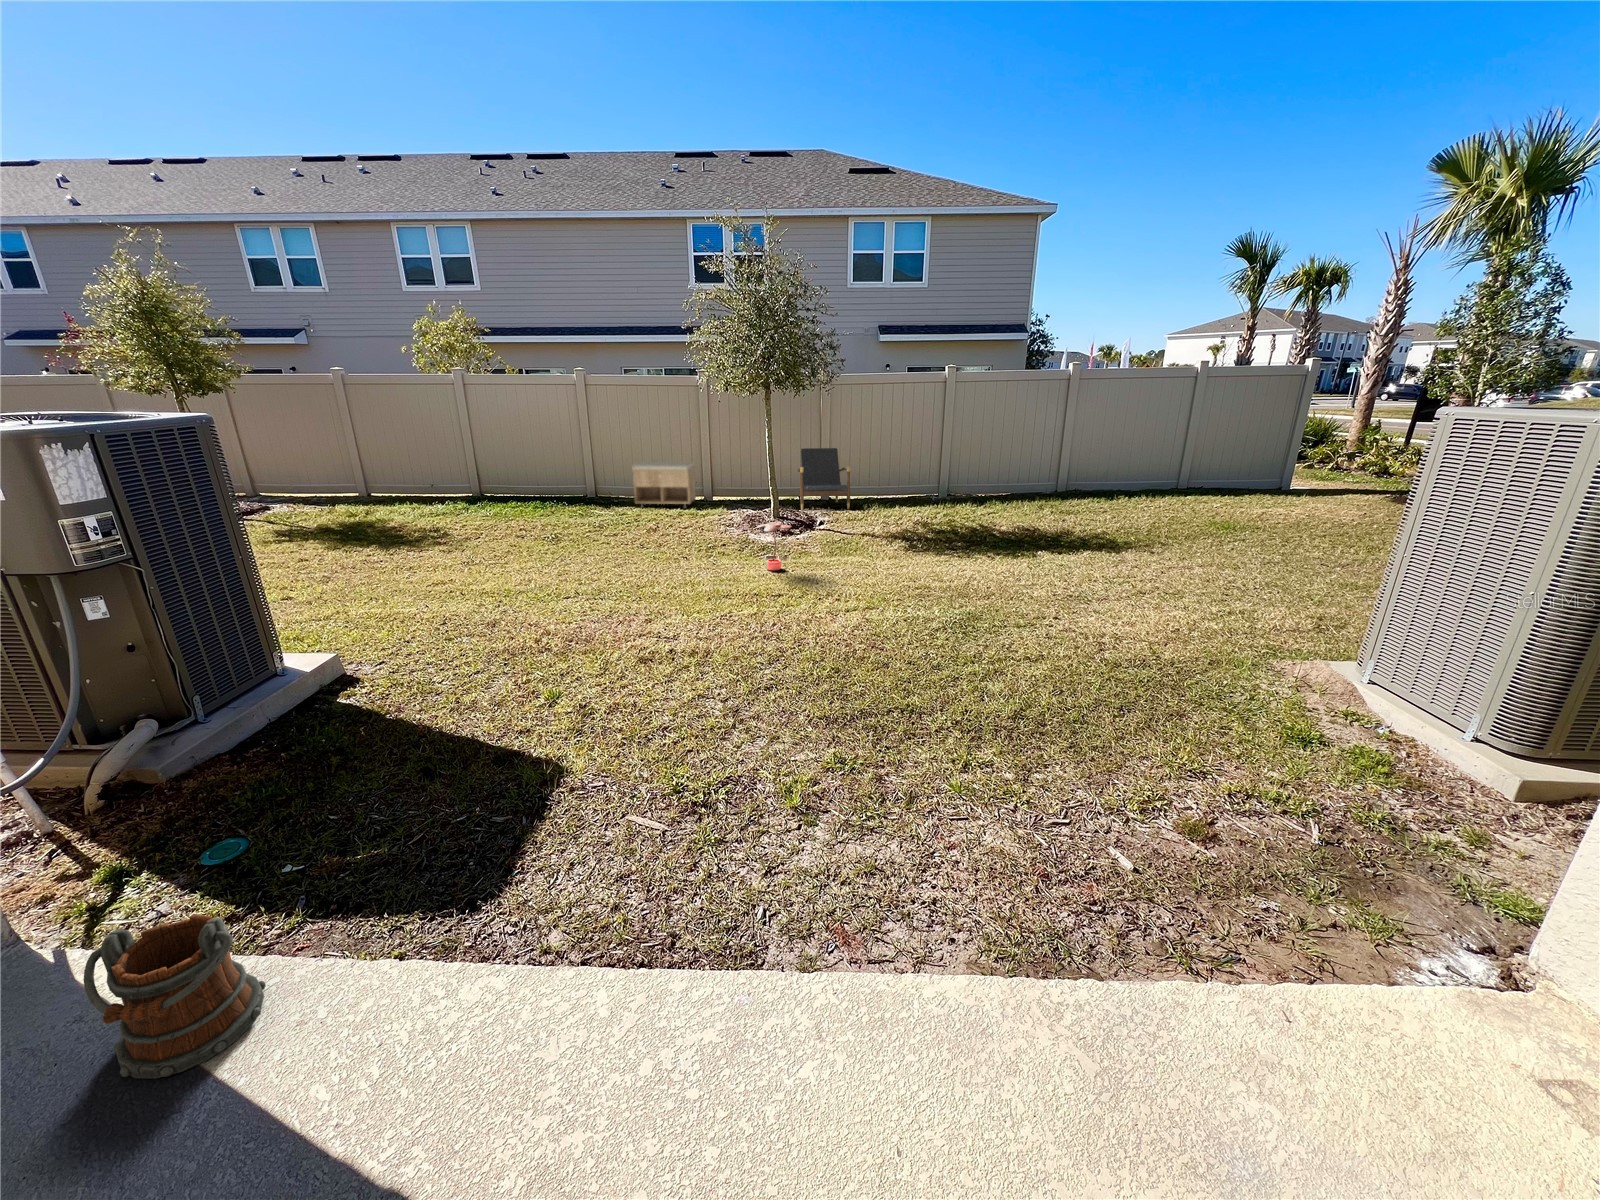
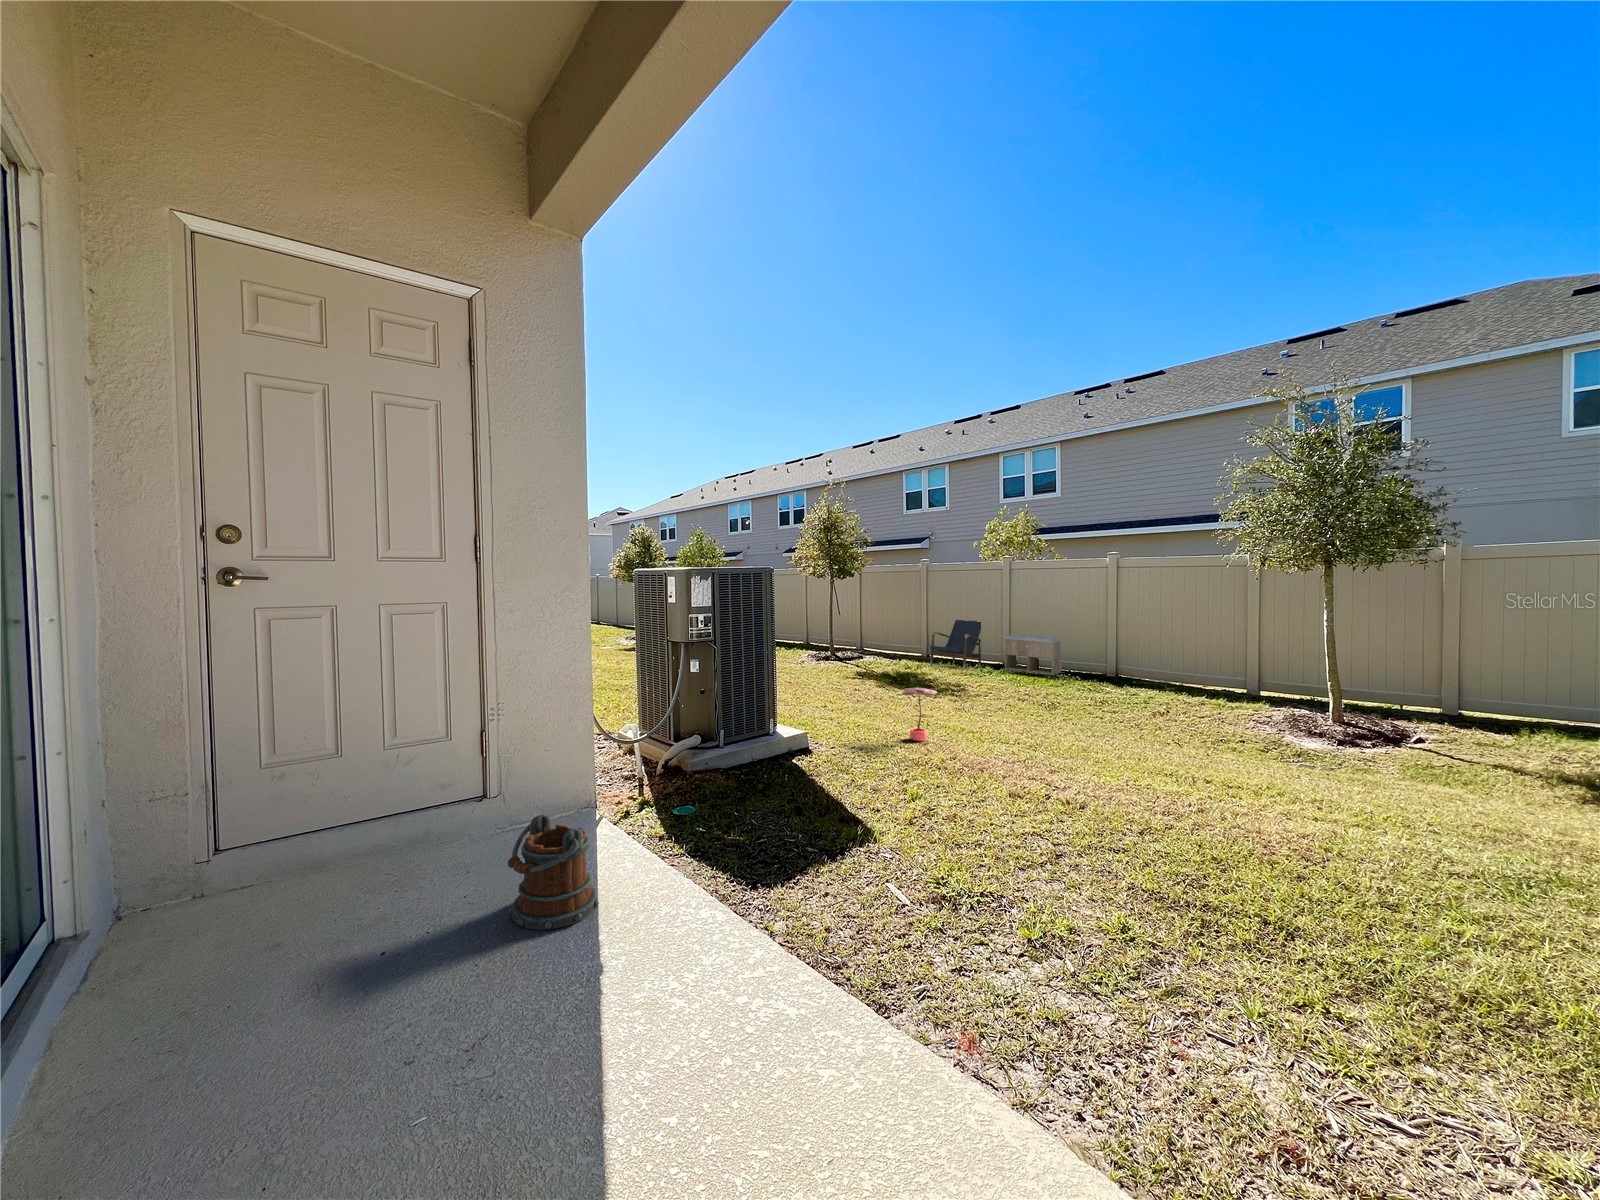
lounge chair: present [798,448,850,510] -> present [930,620,981,670]
storage bench: present [632,461,696,507] -> present [1004,634,1063,678]
potted plant: present [756,523,792,570] -> present [902,688,937,741]

